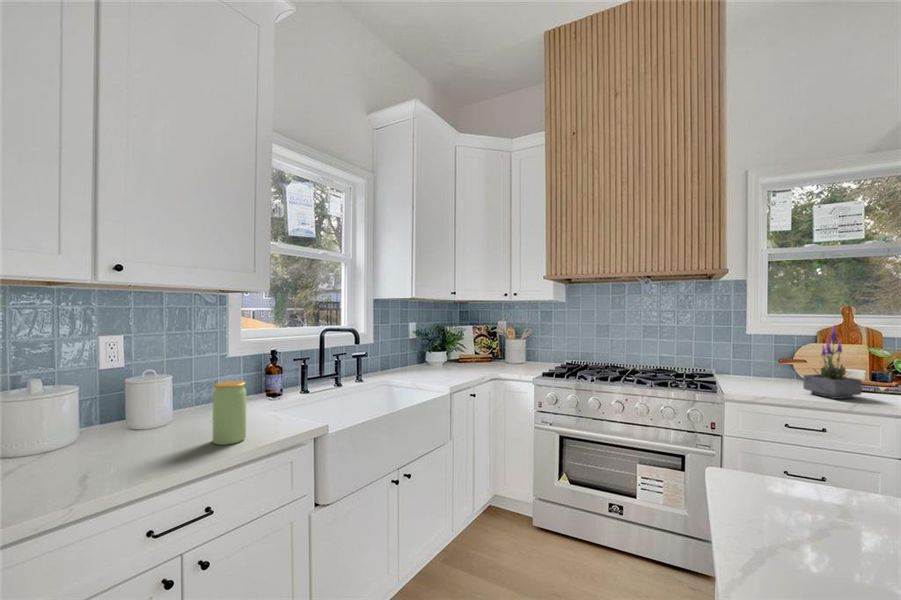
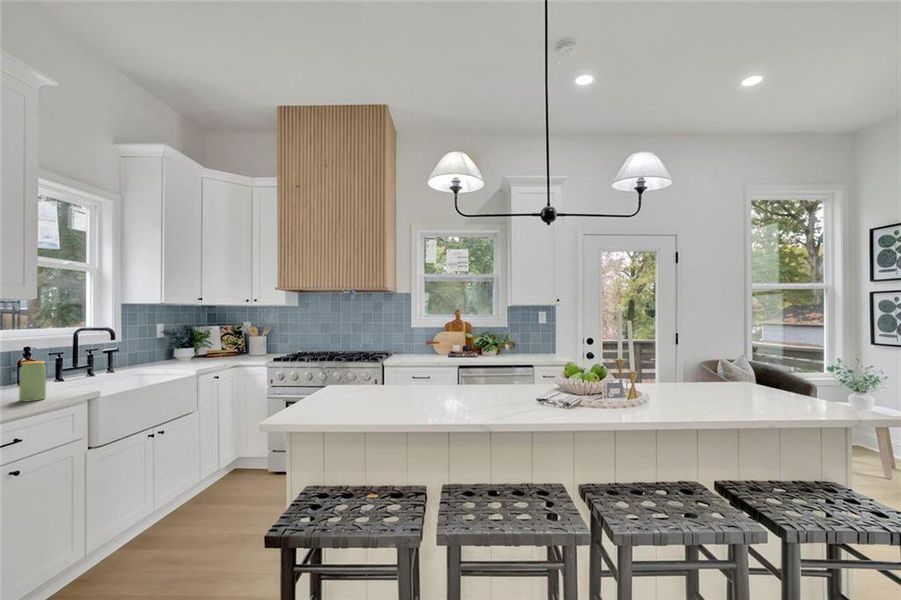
potted plant: present [803,326,862,399] -> none [427,319,450,360]

